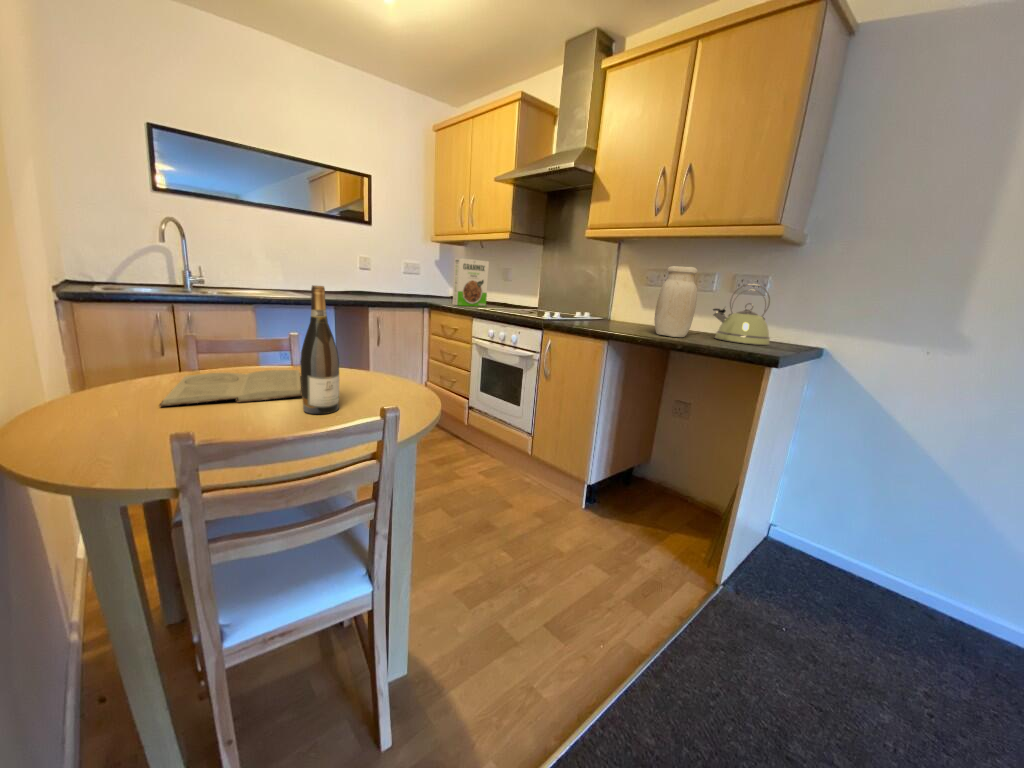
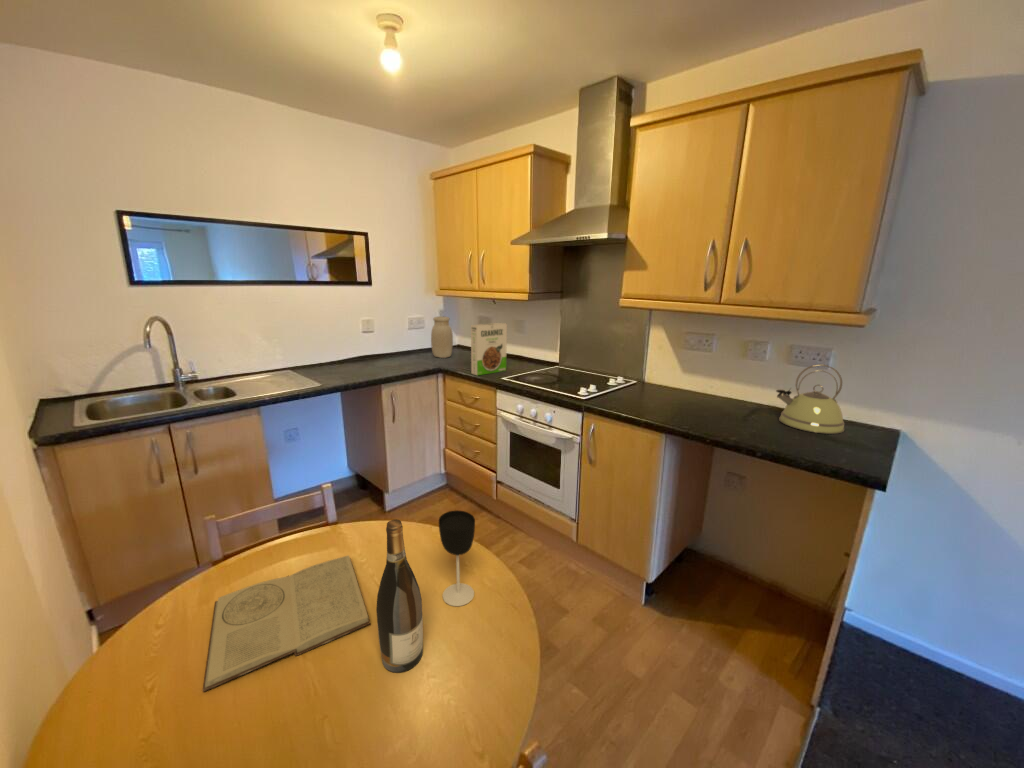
jar: present [654,266,698,337] -> present [431,316,453,358]
wine glass: none [367,322,397,398] -> present [439,510,475,606]

